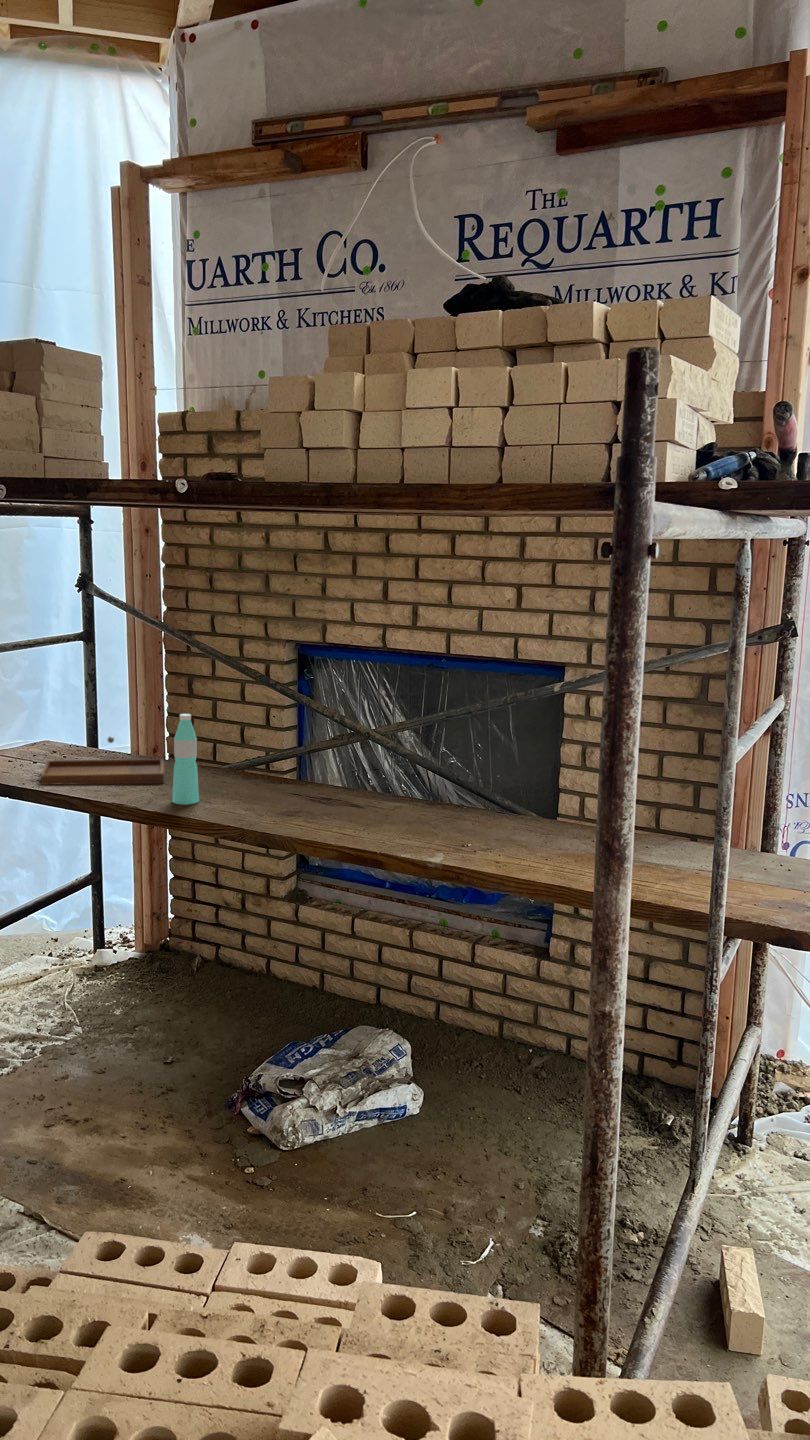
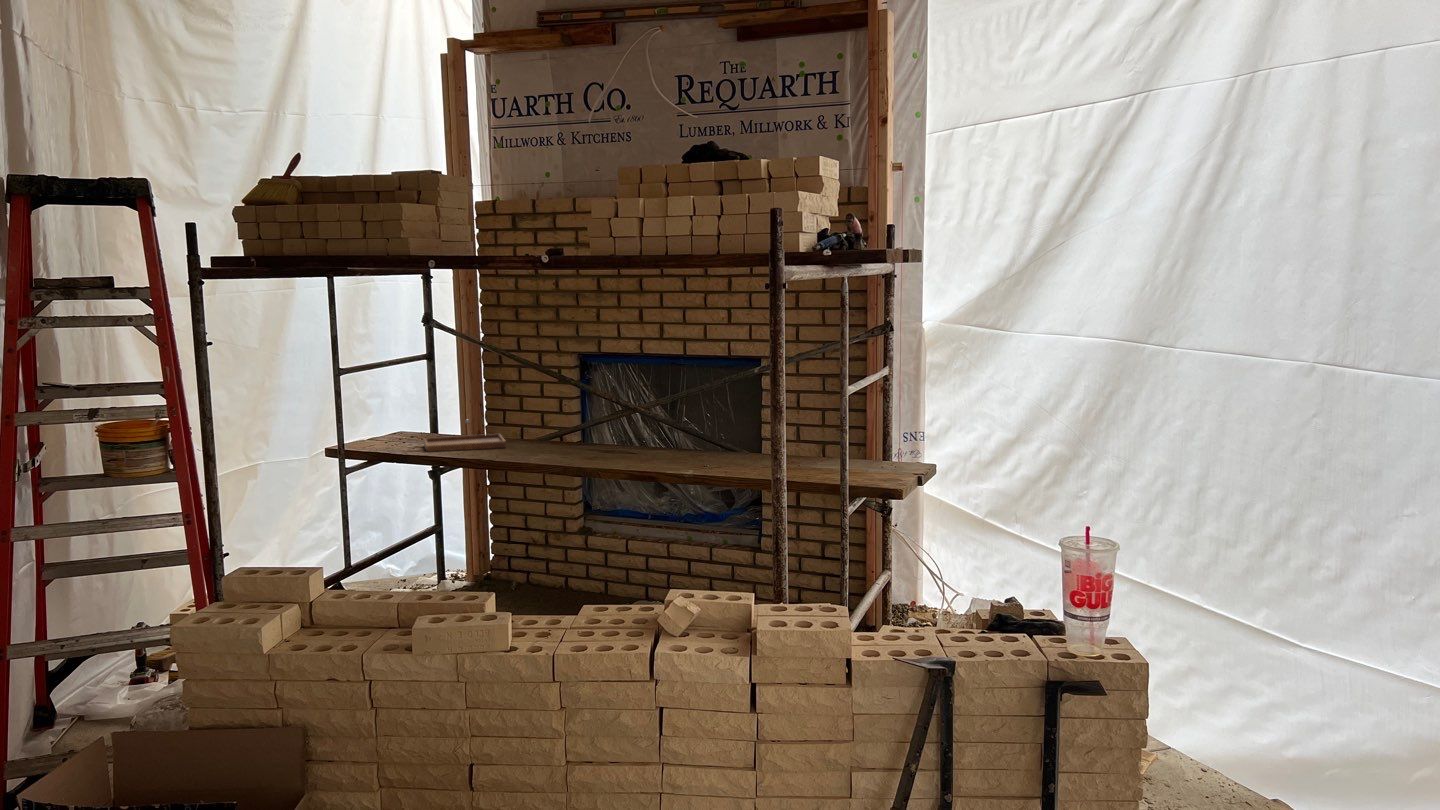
water bottle: present [172,714,199,805] -> none [520,398,536,456]

